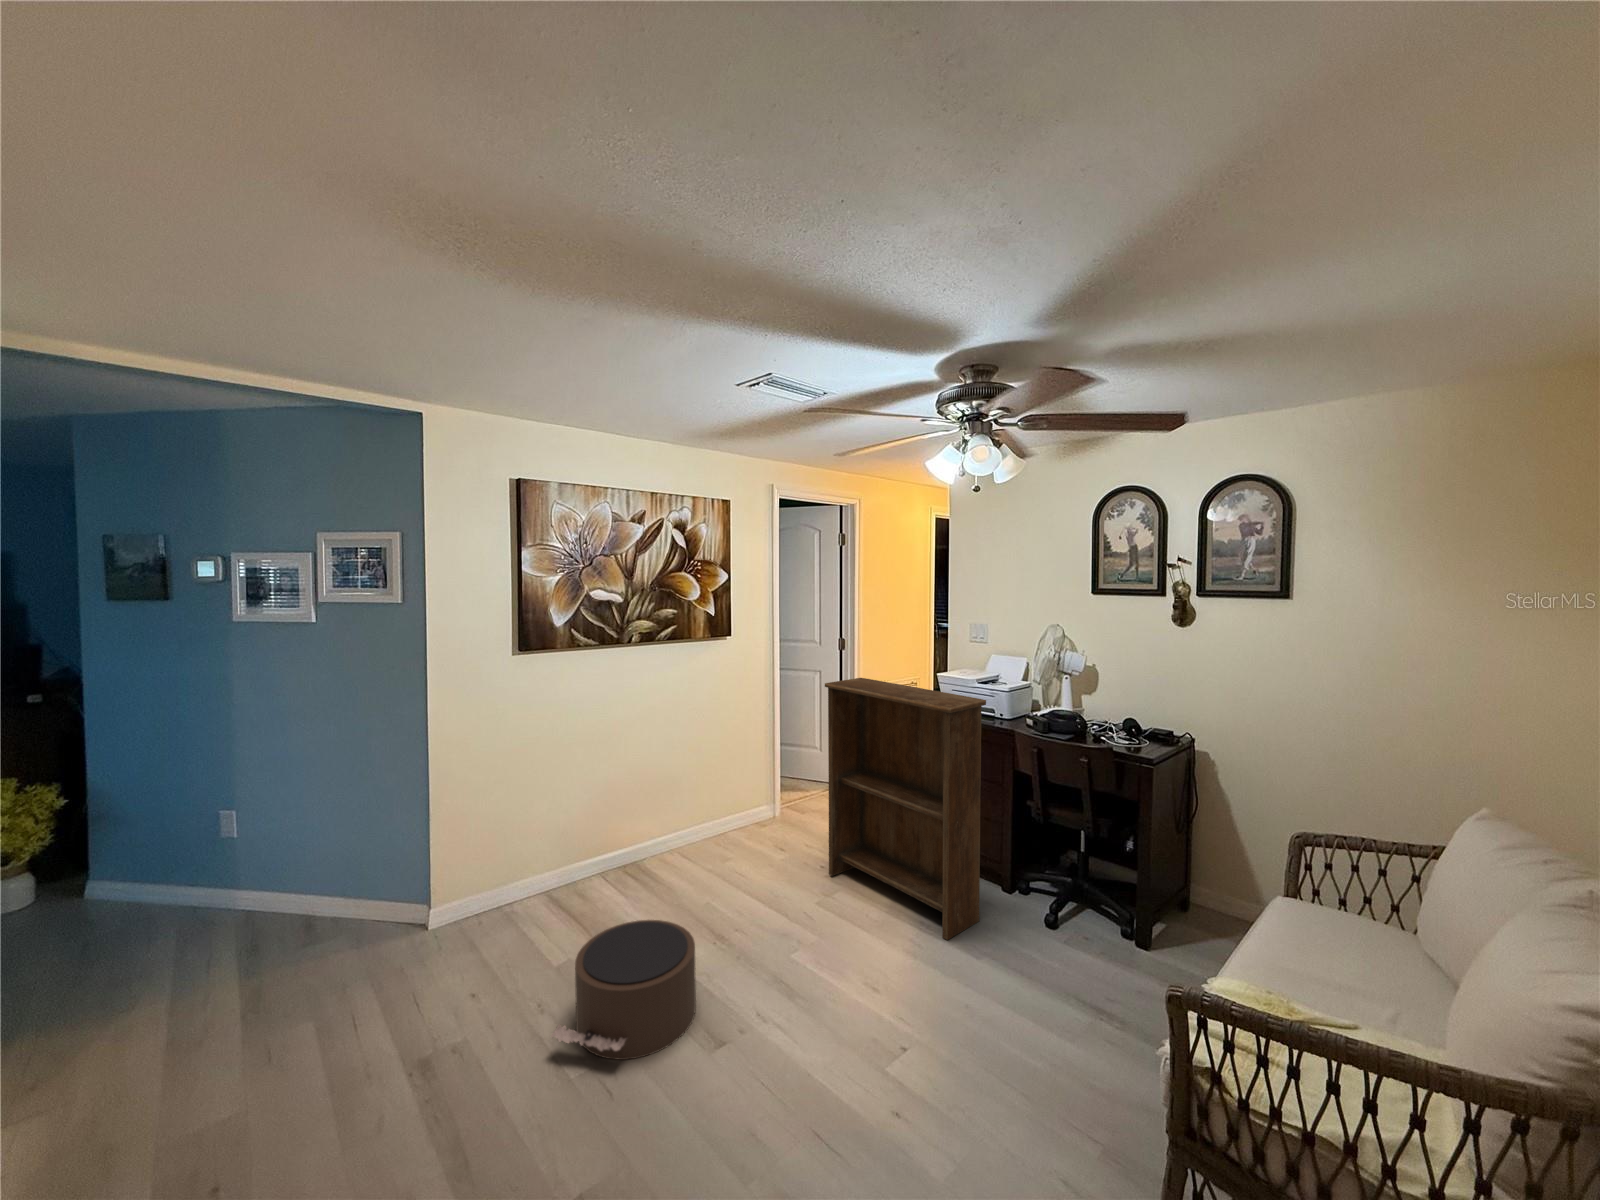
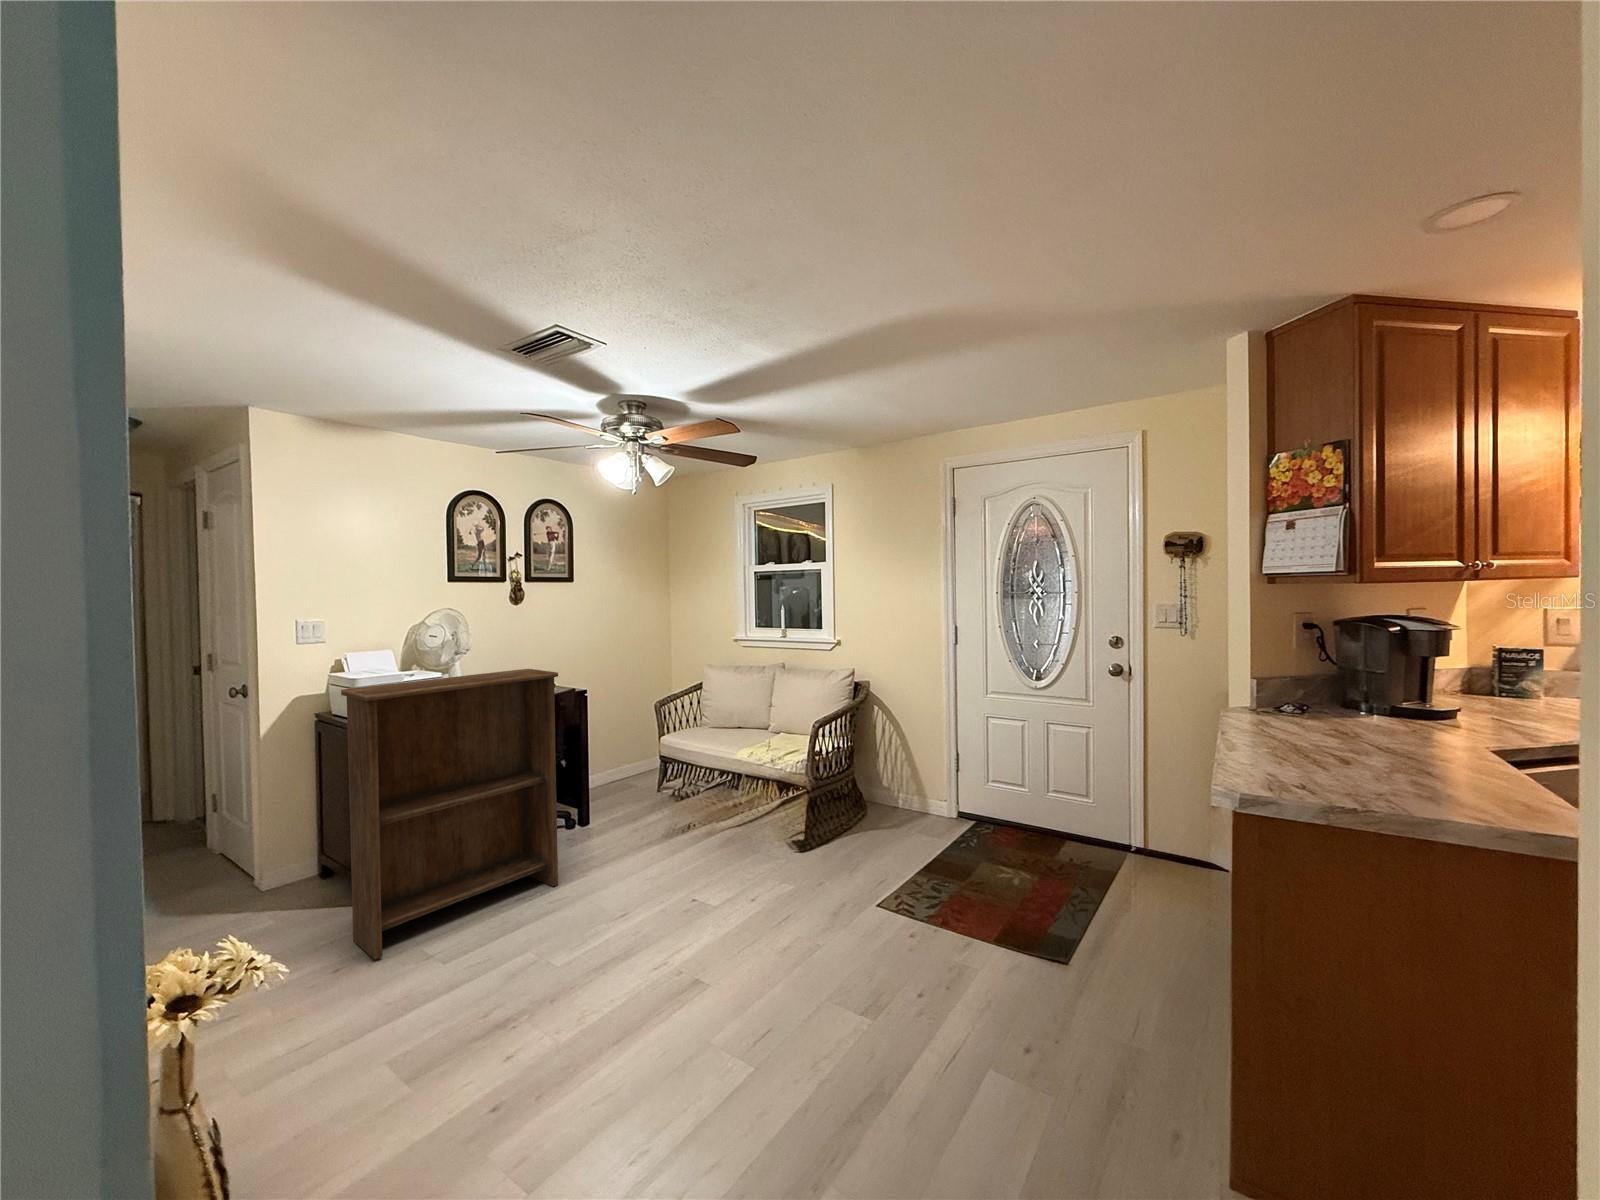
pouf: present [551,920,696,1060] -> none [539,940,733,1111]

